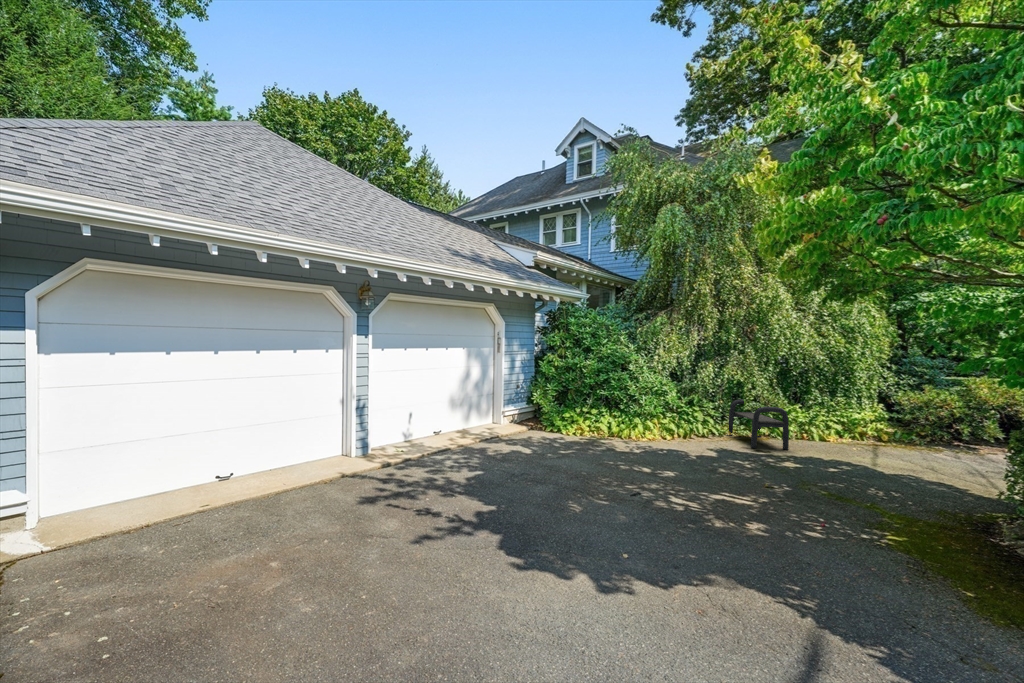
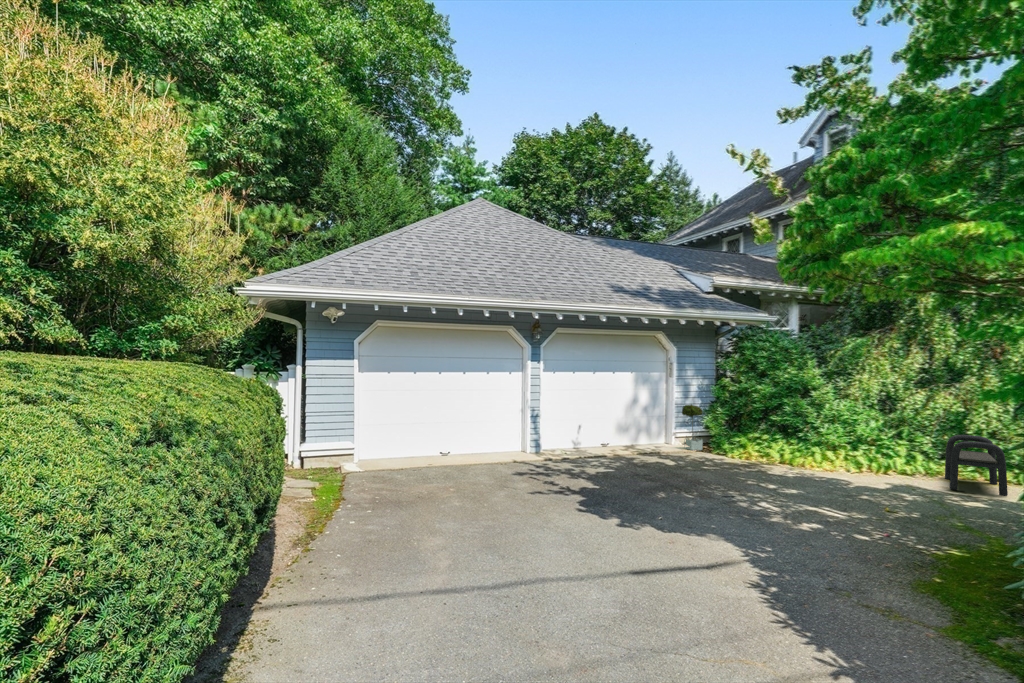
potted tree: none [509,381,530,428] -> present [682,405,703,450]

